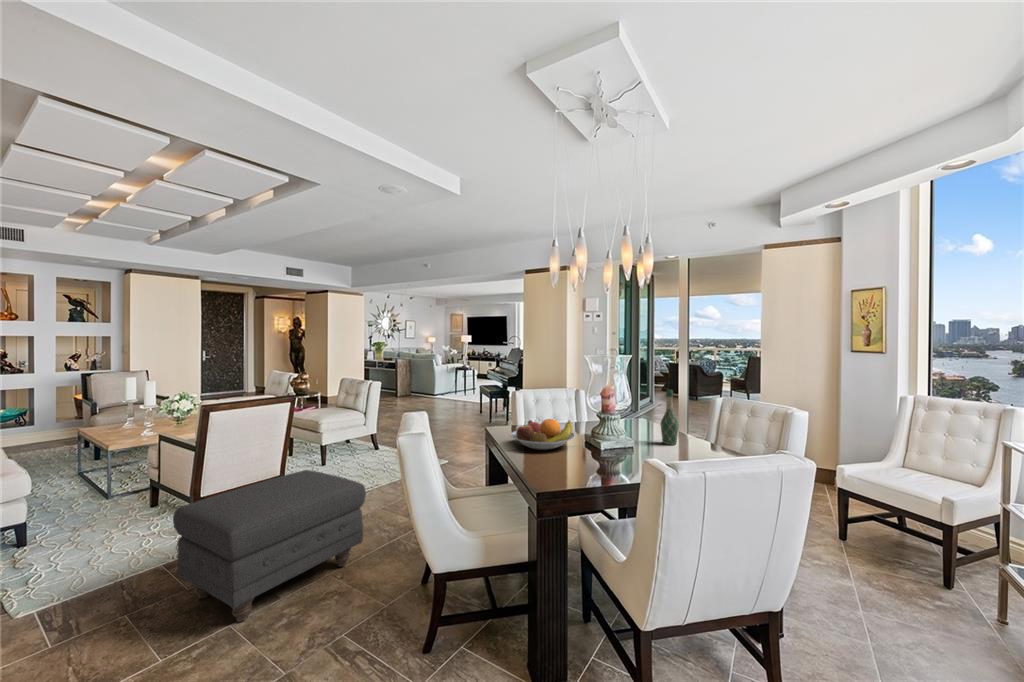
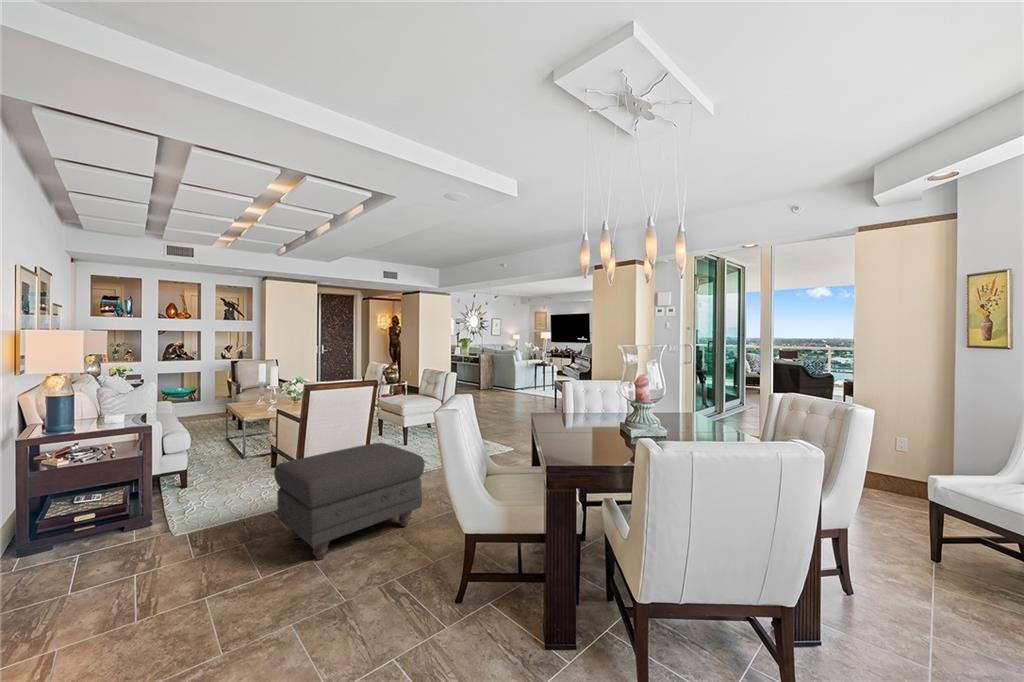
wine bottle: present [661,390,679,445] -> none [698,381,717,436]
fruit bowl: present [510,419,575,450] -> none [546,405,608,434]

